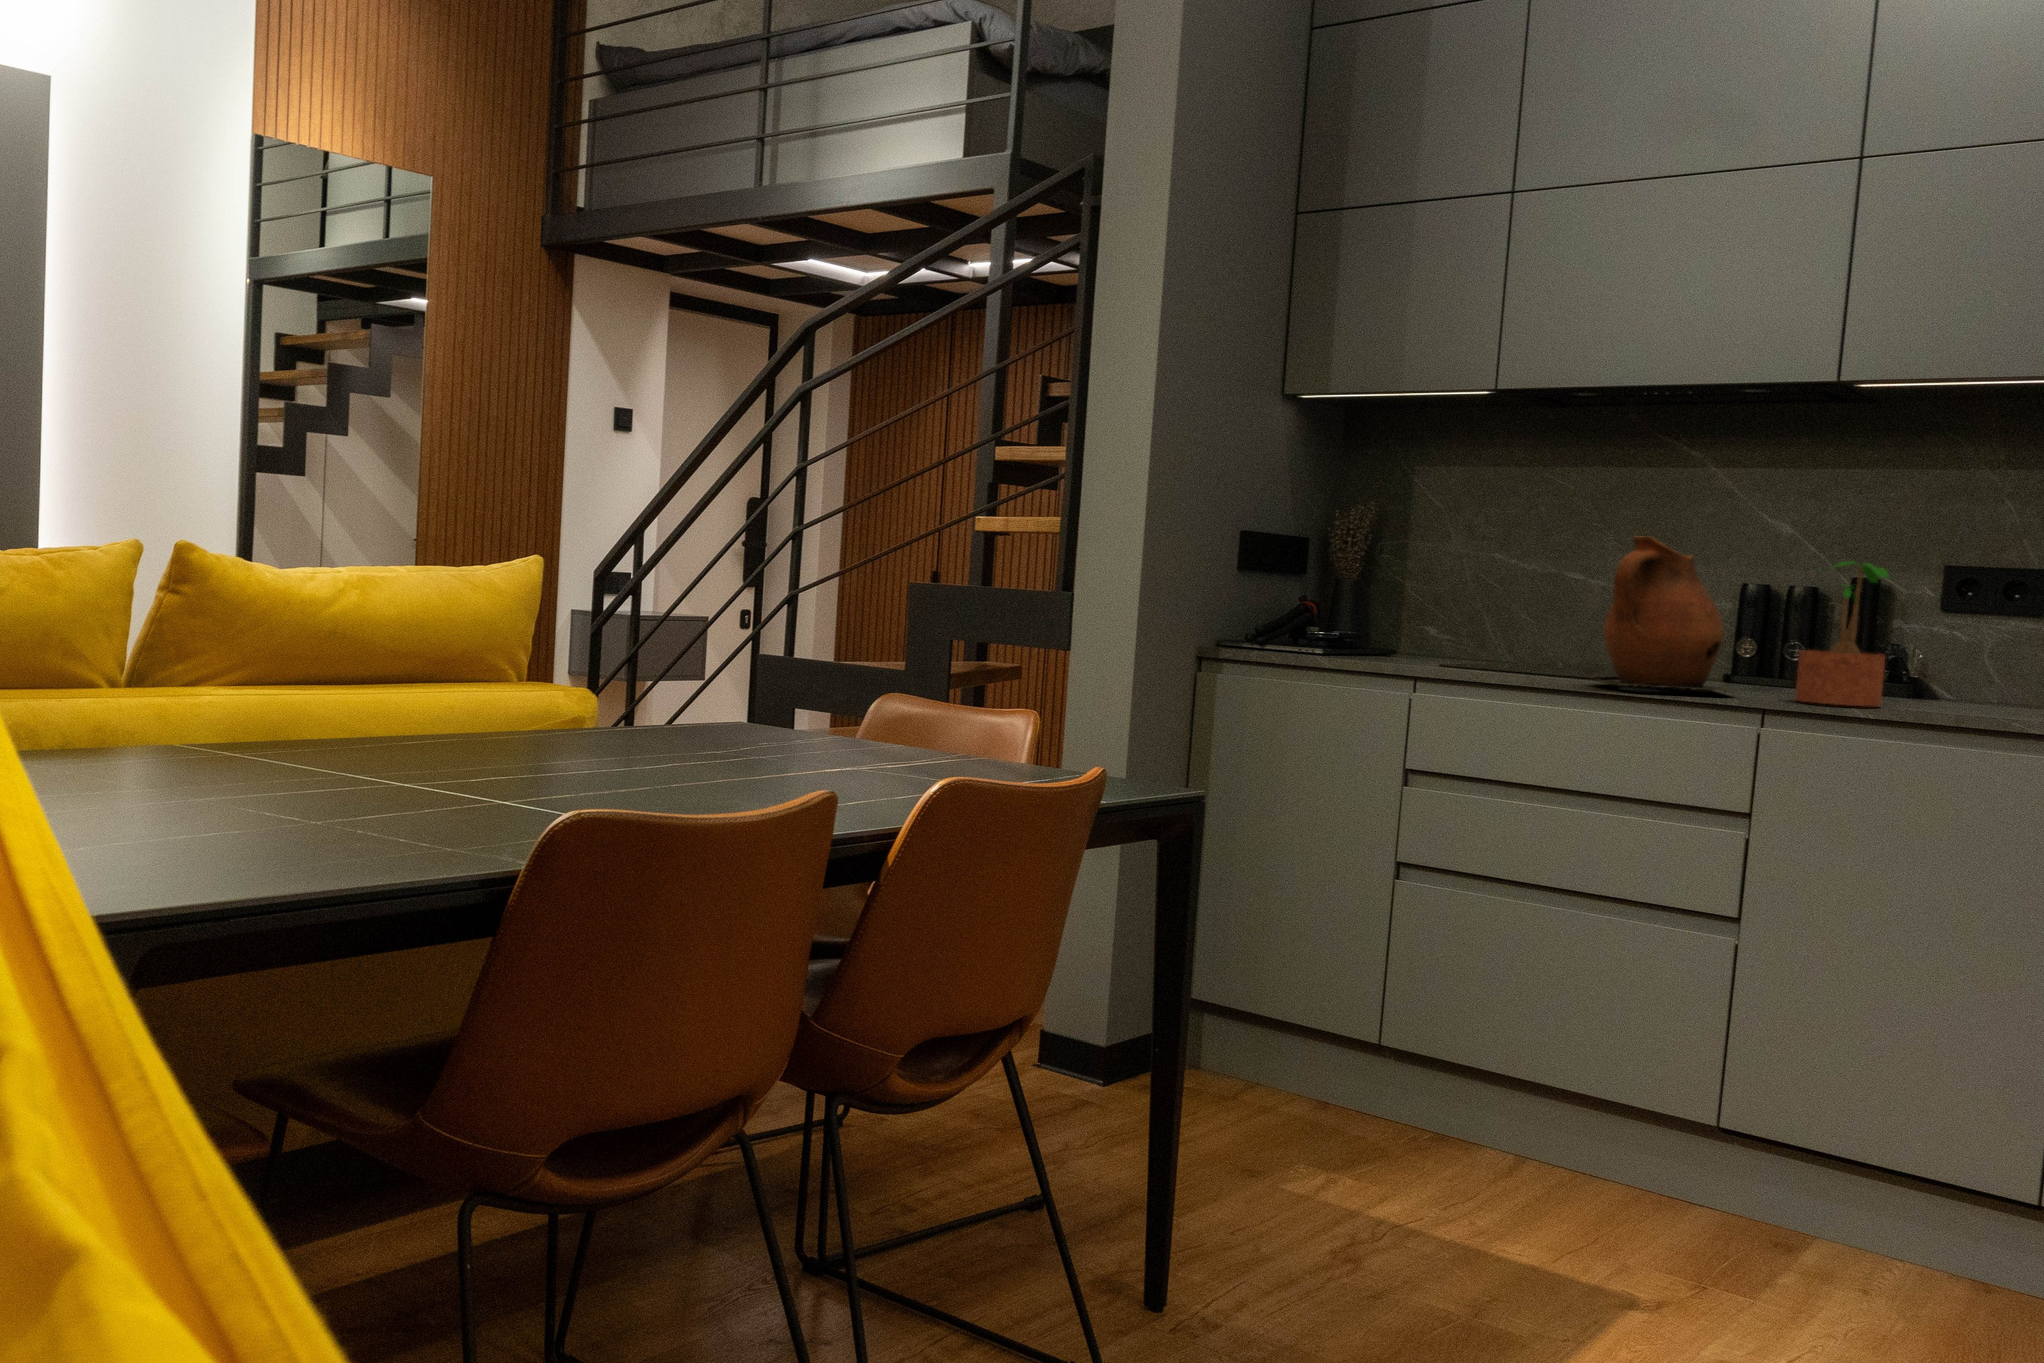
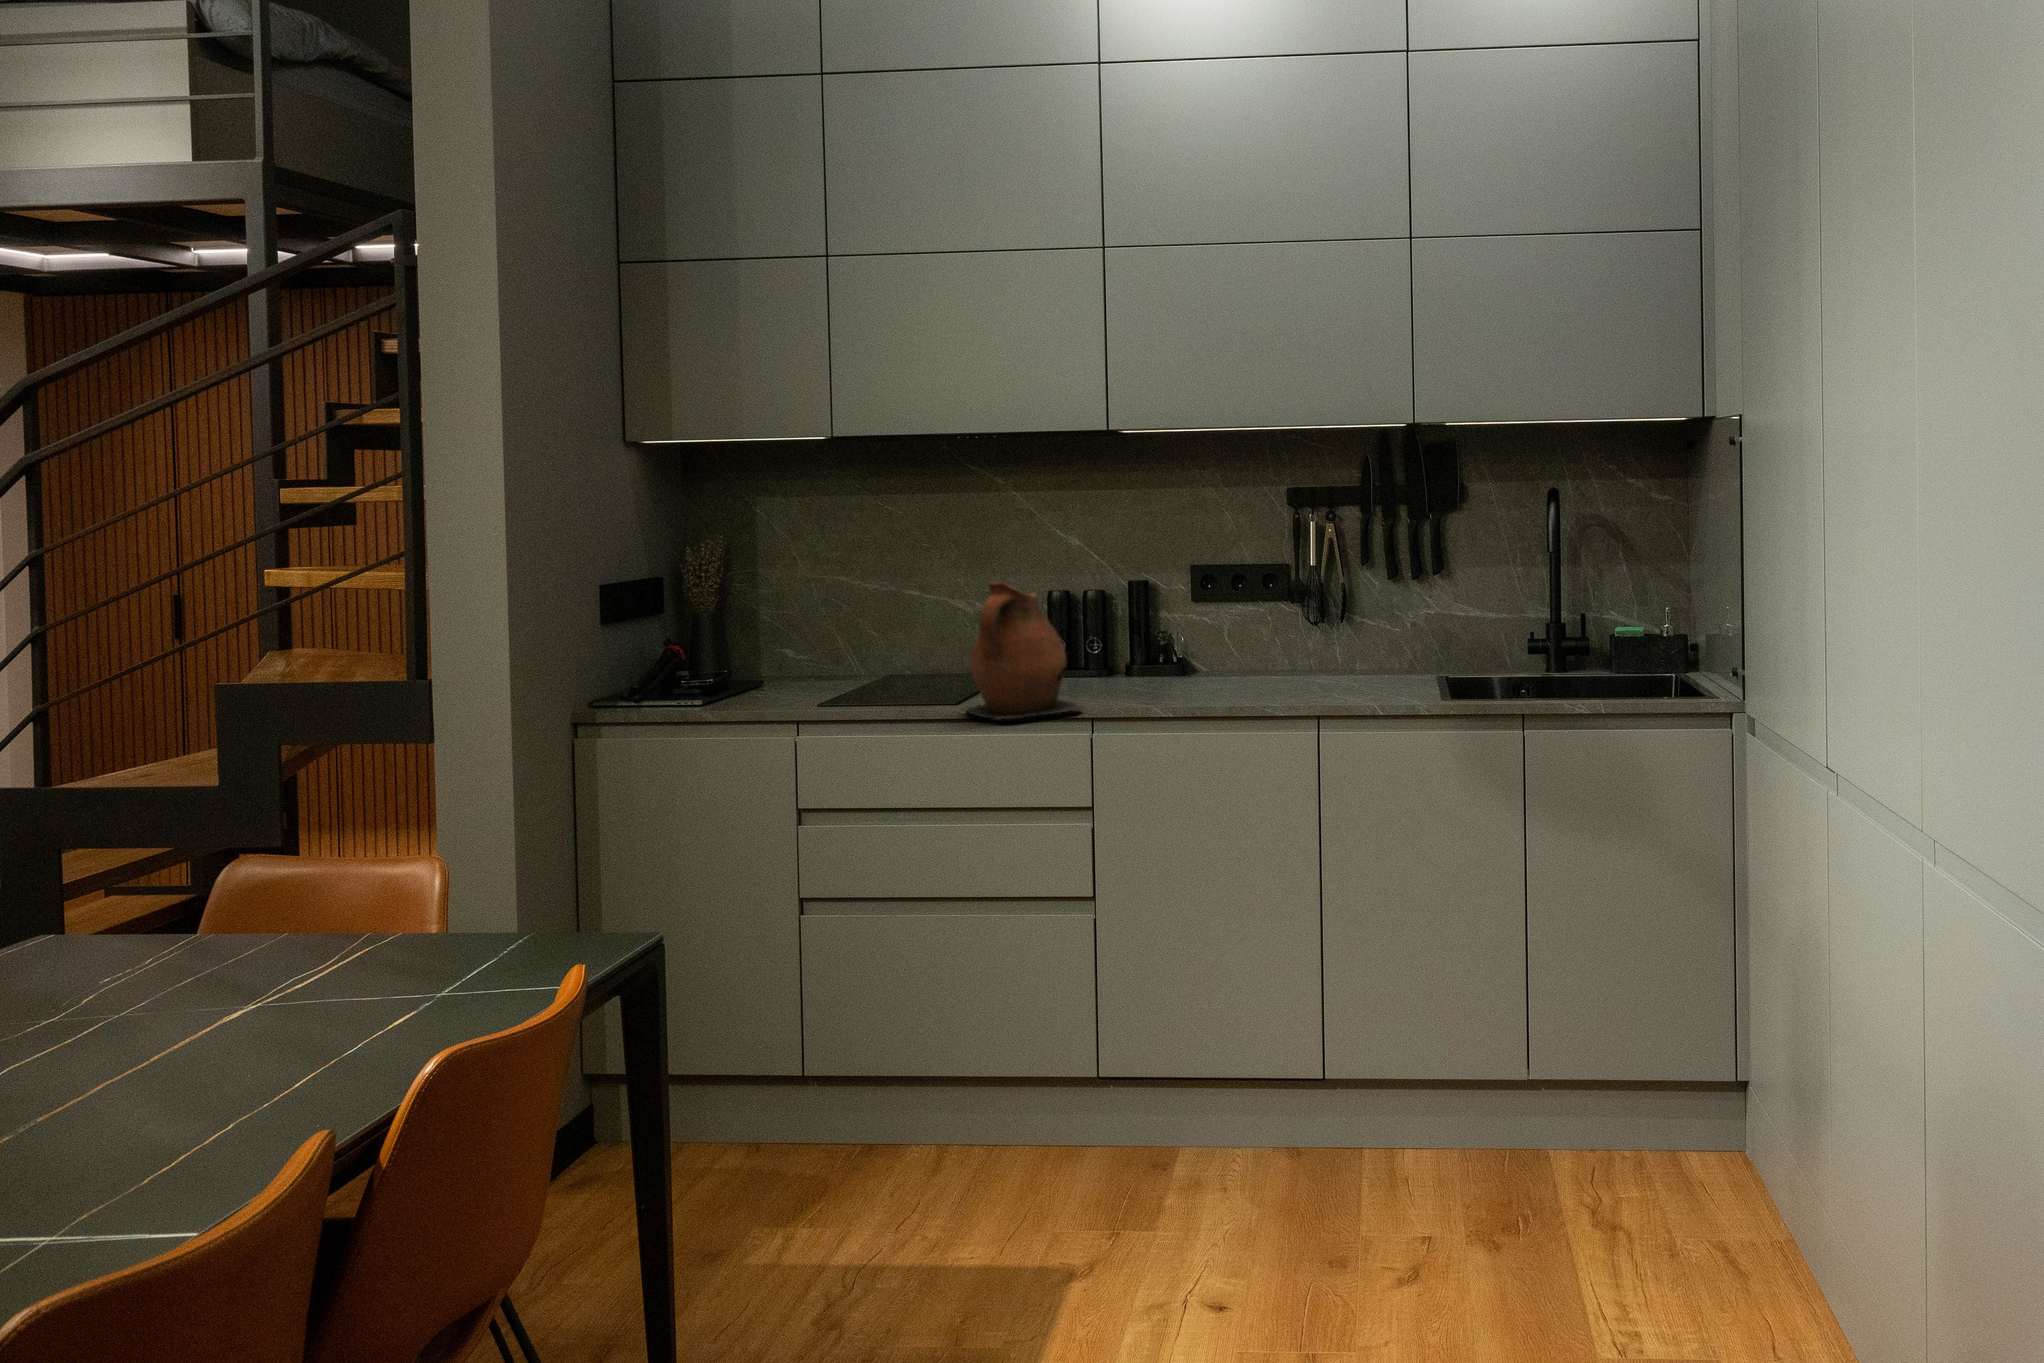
potted plant: present [1795,561,1890,706] -> none [1125,588,1188,712]

